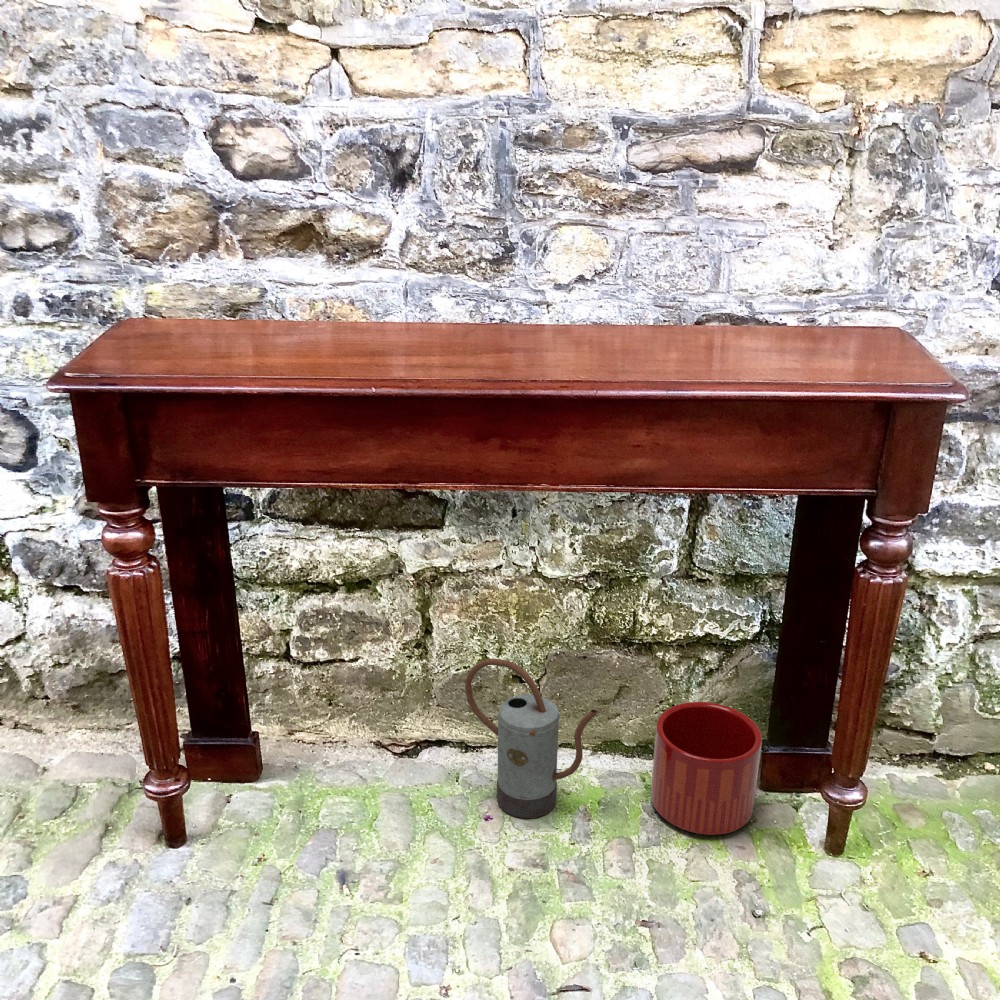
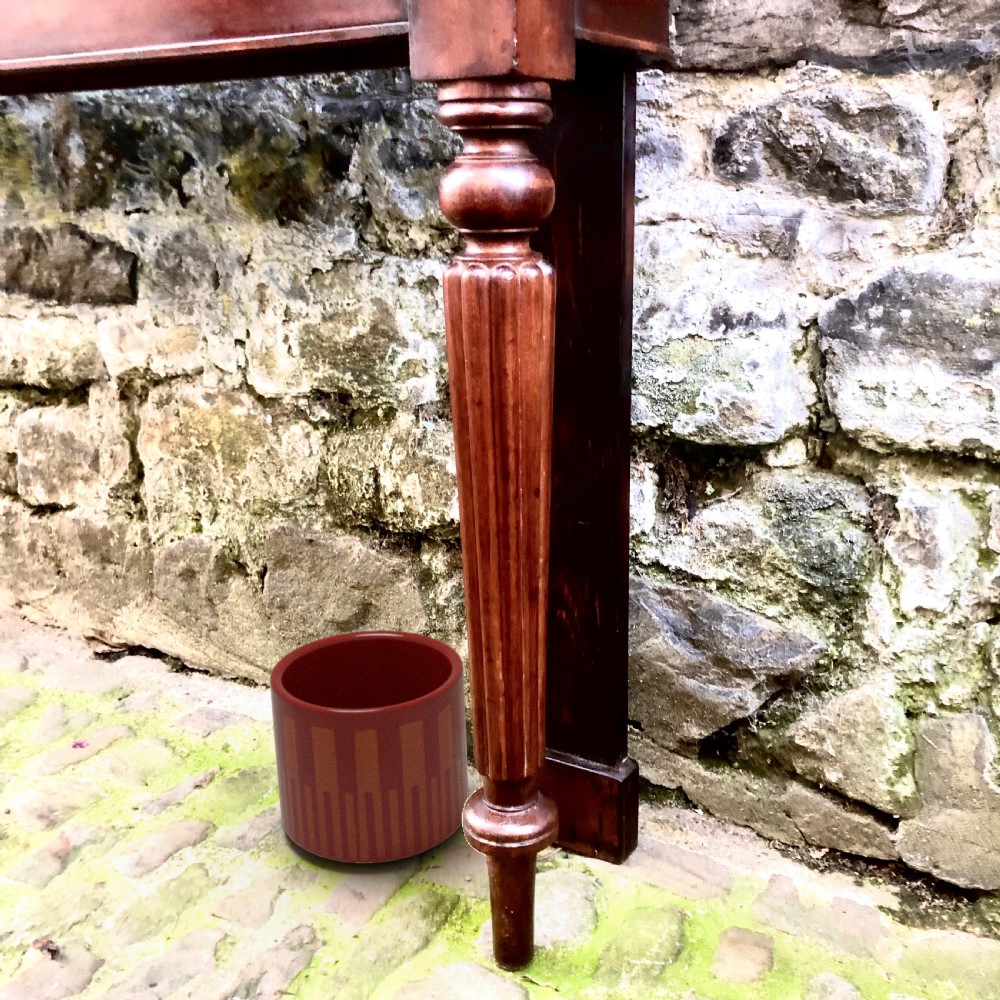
watering can: present [465,658,599,818] -> none [82,489,203,763]

